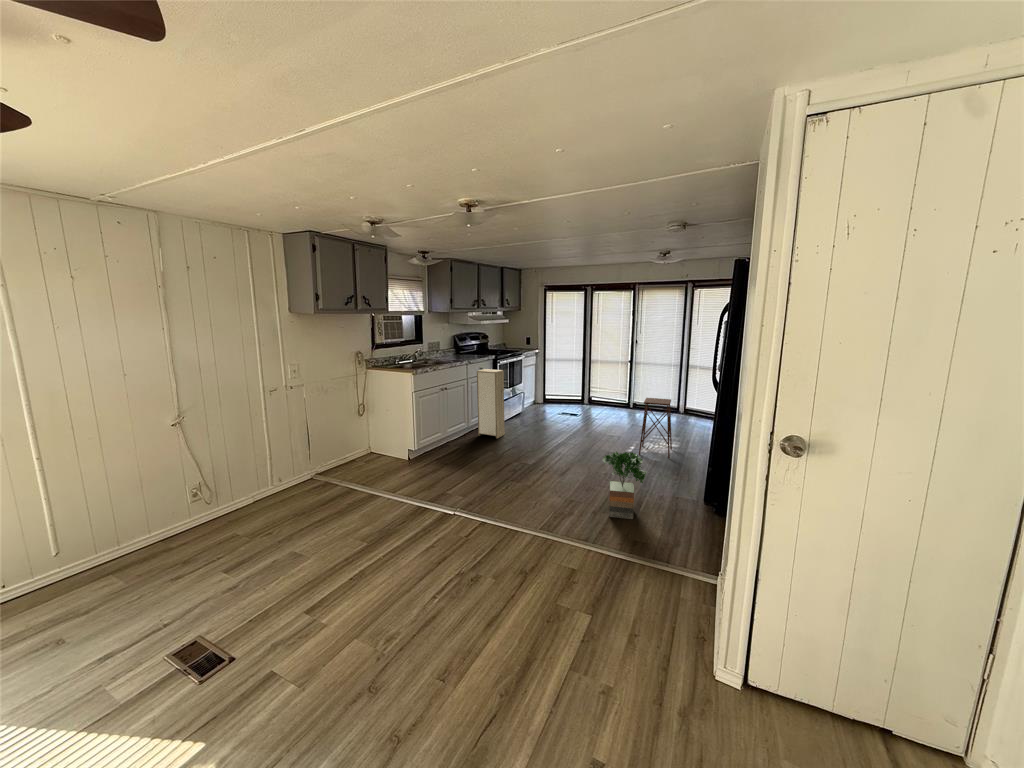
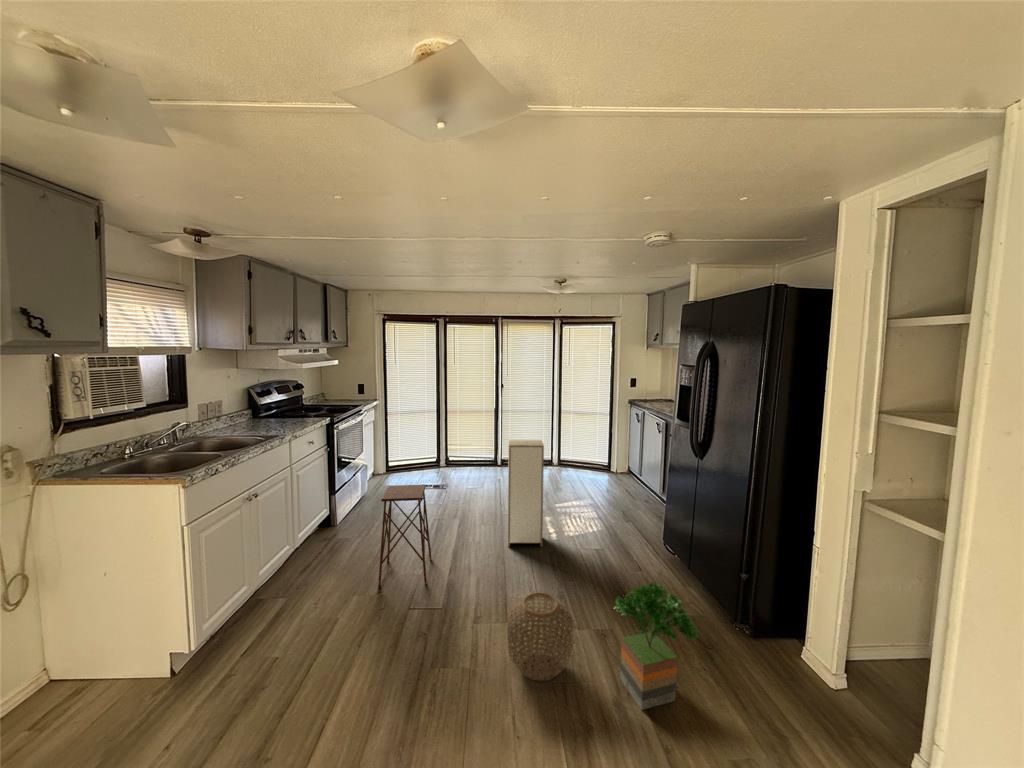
storage cabinet: present [477,369,504,439] -> present [508,440,544,547]
side table: present [639,398,672,458] -> present [378,485,432,586]
woven basket: none [548,452,587,497] -> present [507,592,573,680]

